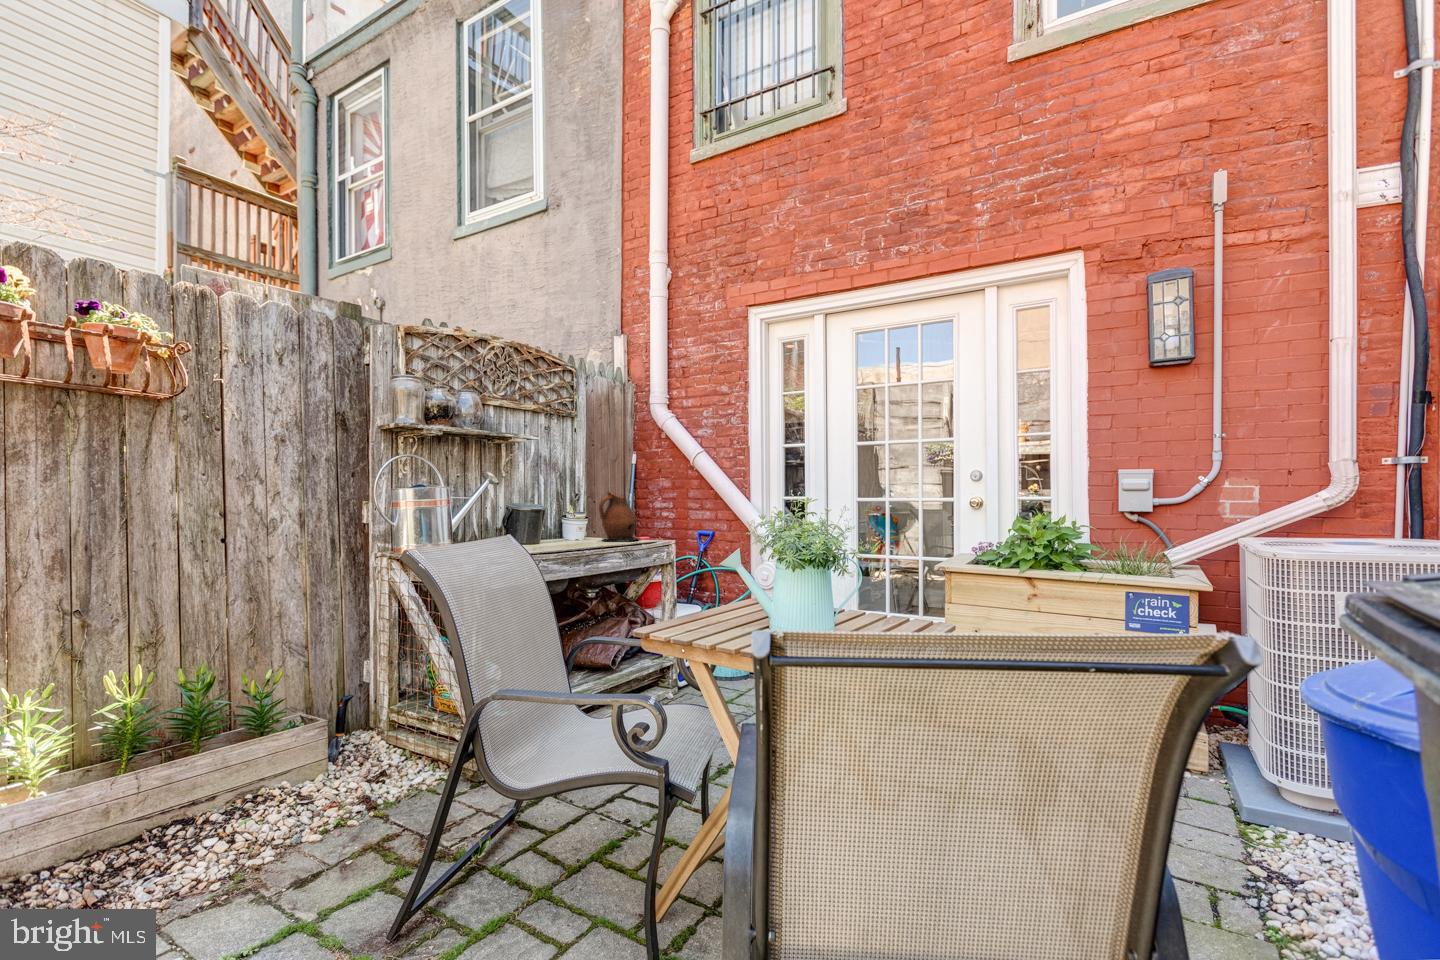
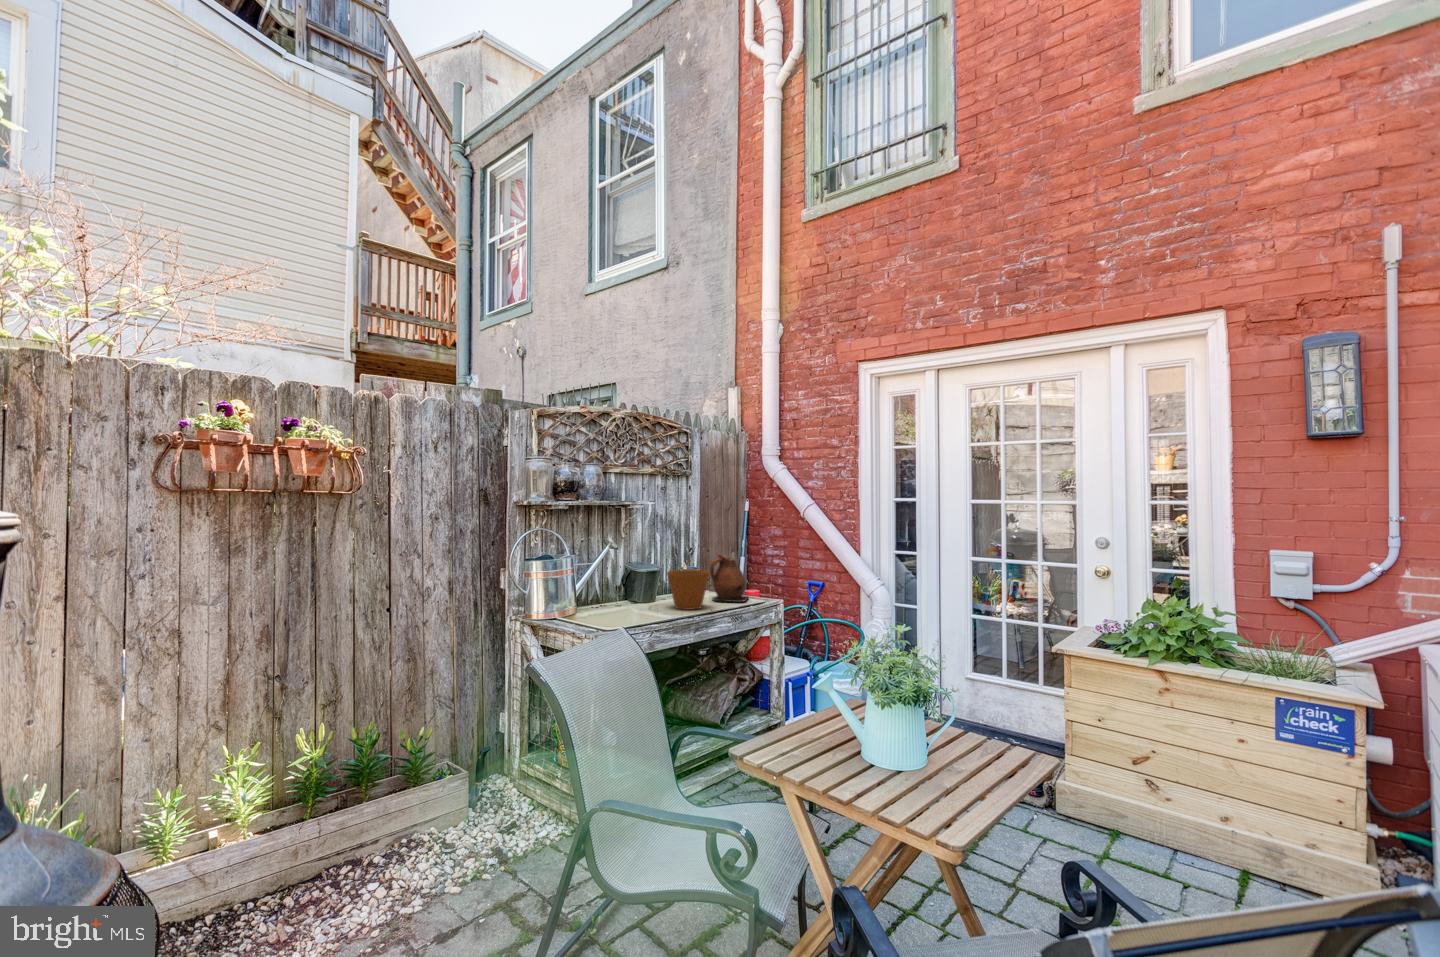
flower pot: none [553,506,599,545] -> present [667,569,709,610]

